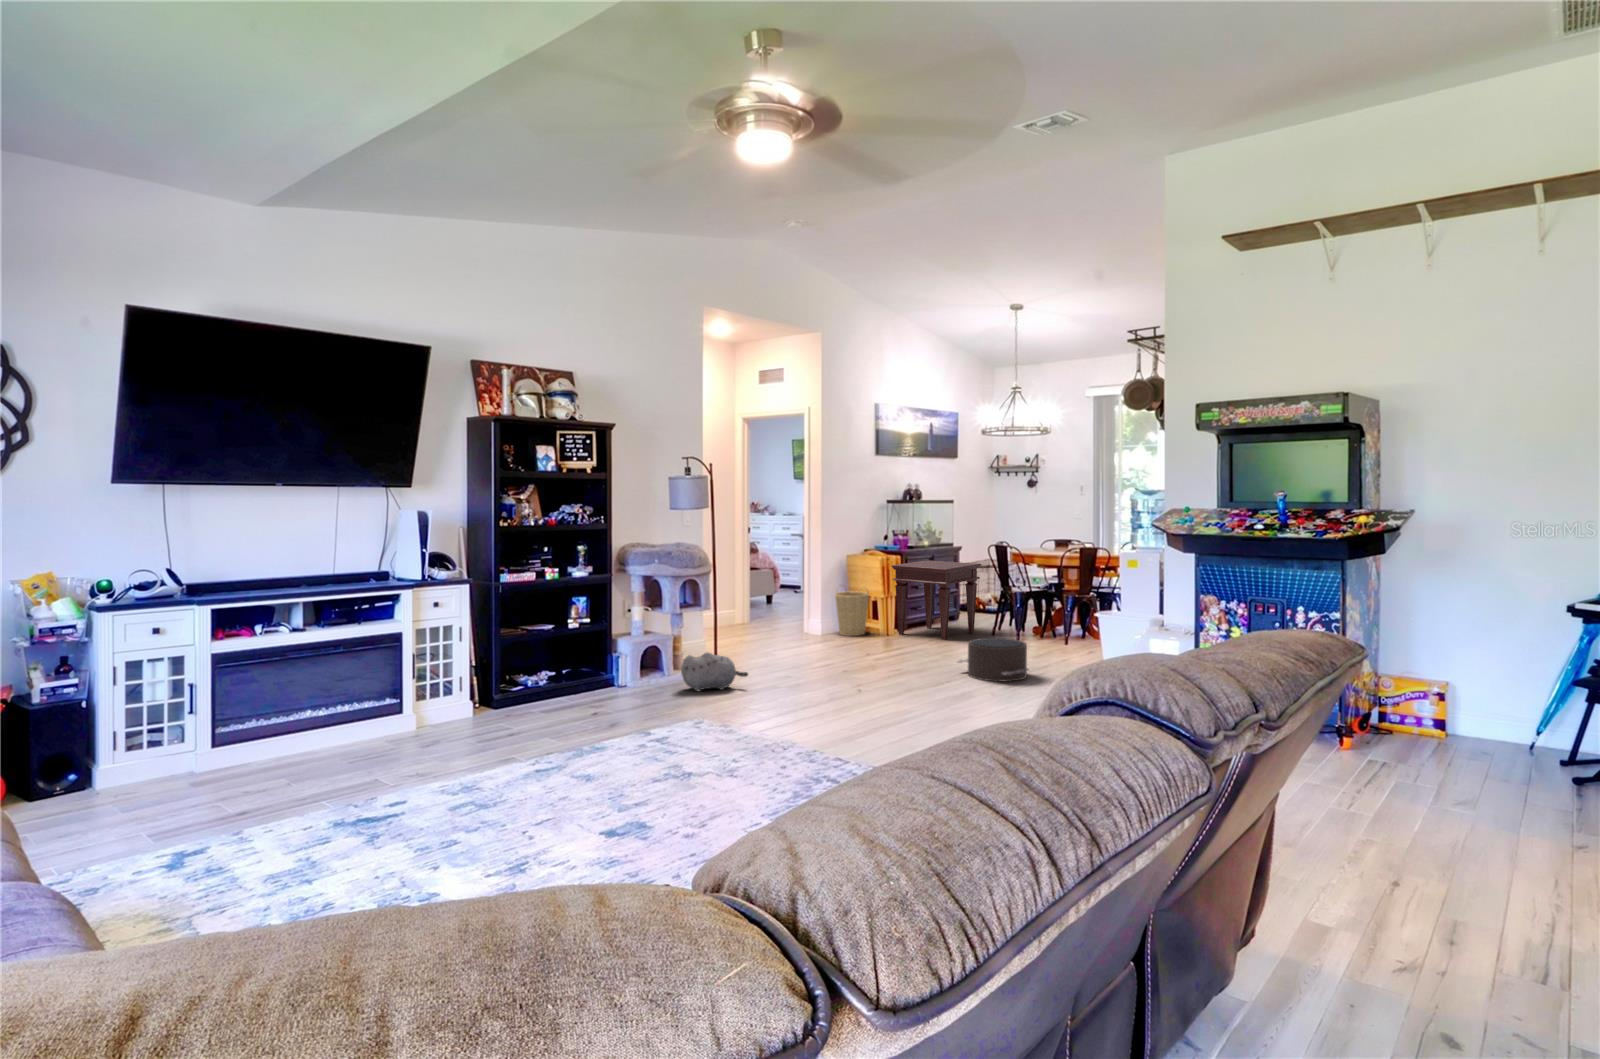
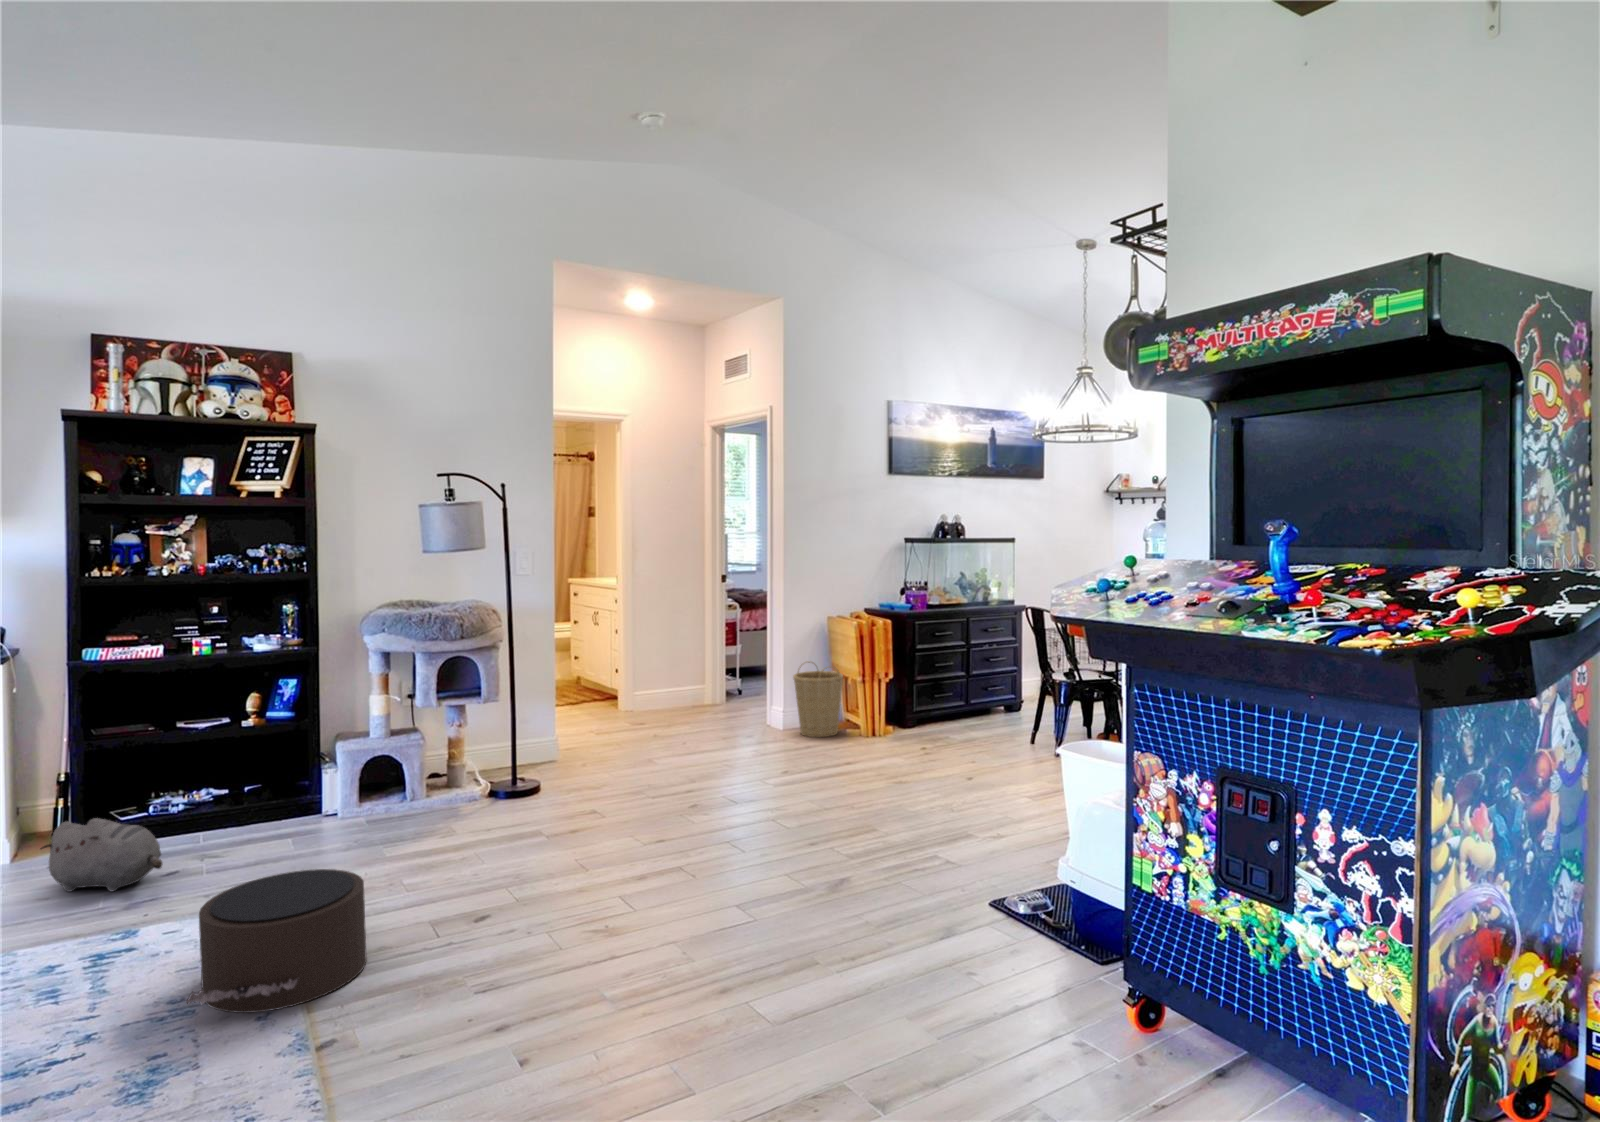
side table: present [892,560,981,640] -> none [871,628,1011,755]
pouf: present [957,638,1028,681] -> present [186,869,367,1013]
plush toy: present [681,652,748,691] -> present [40,818,163,892]

